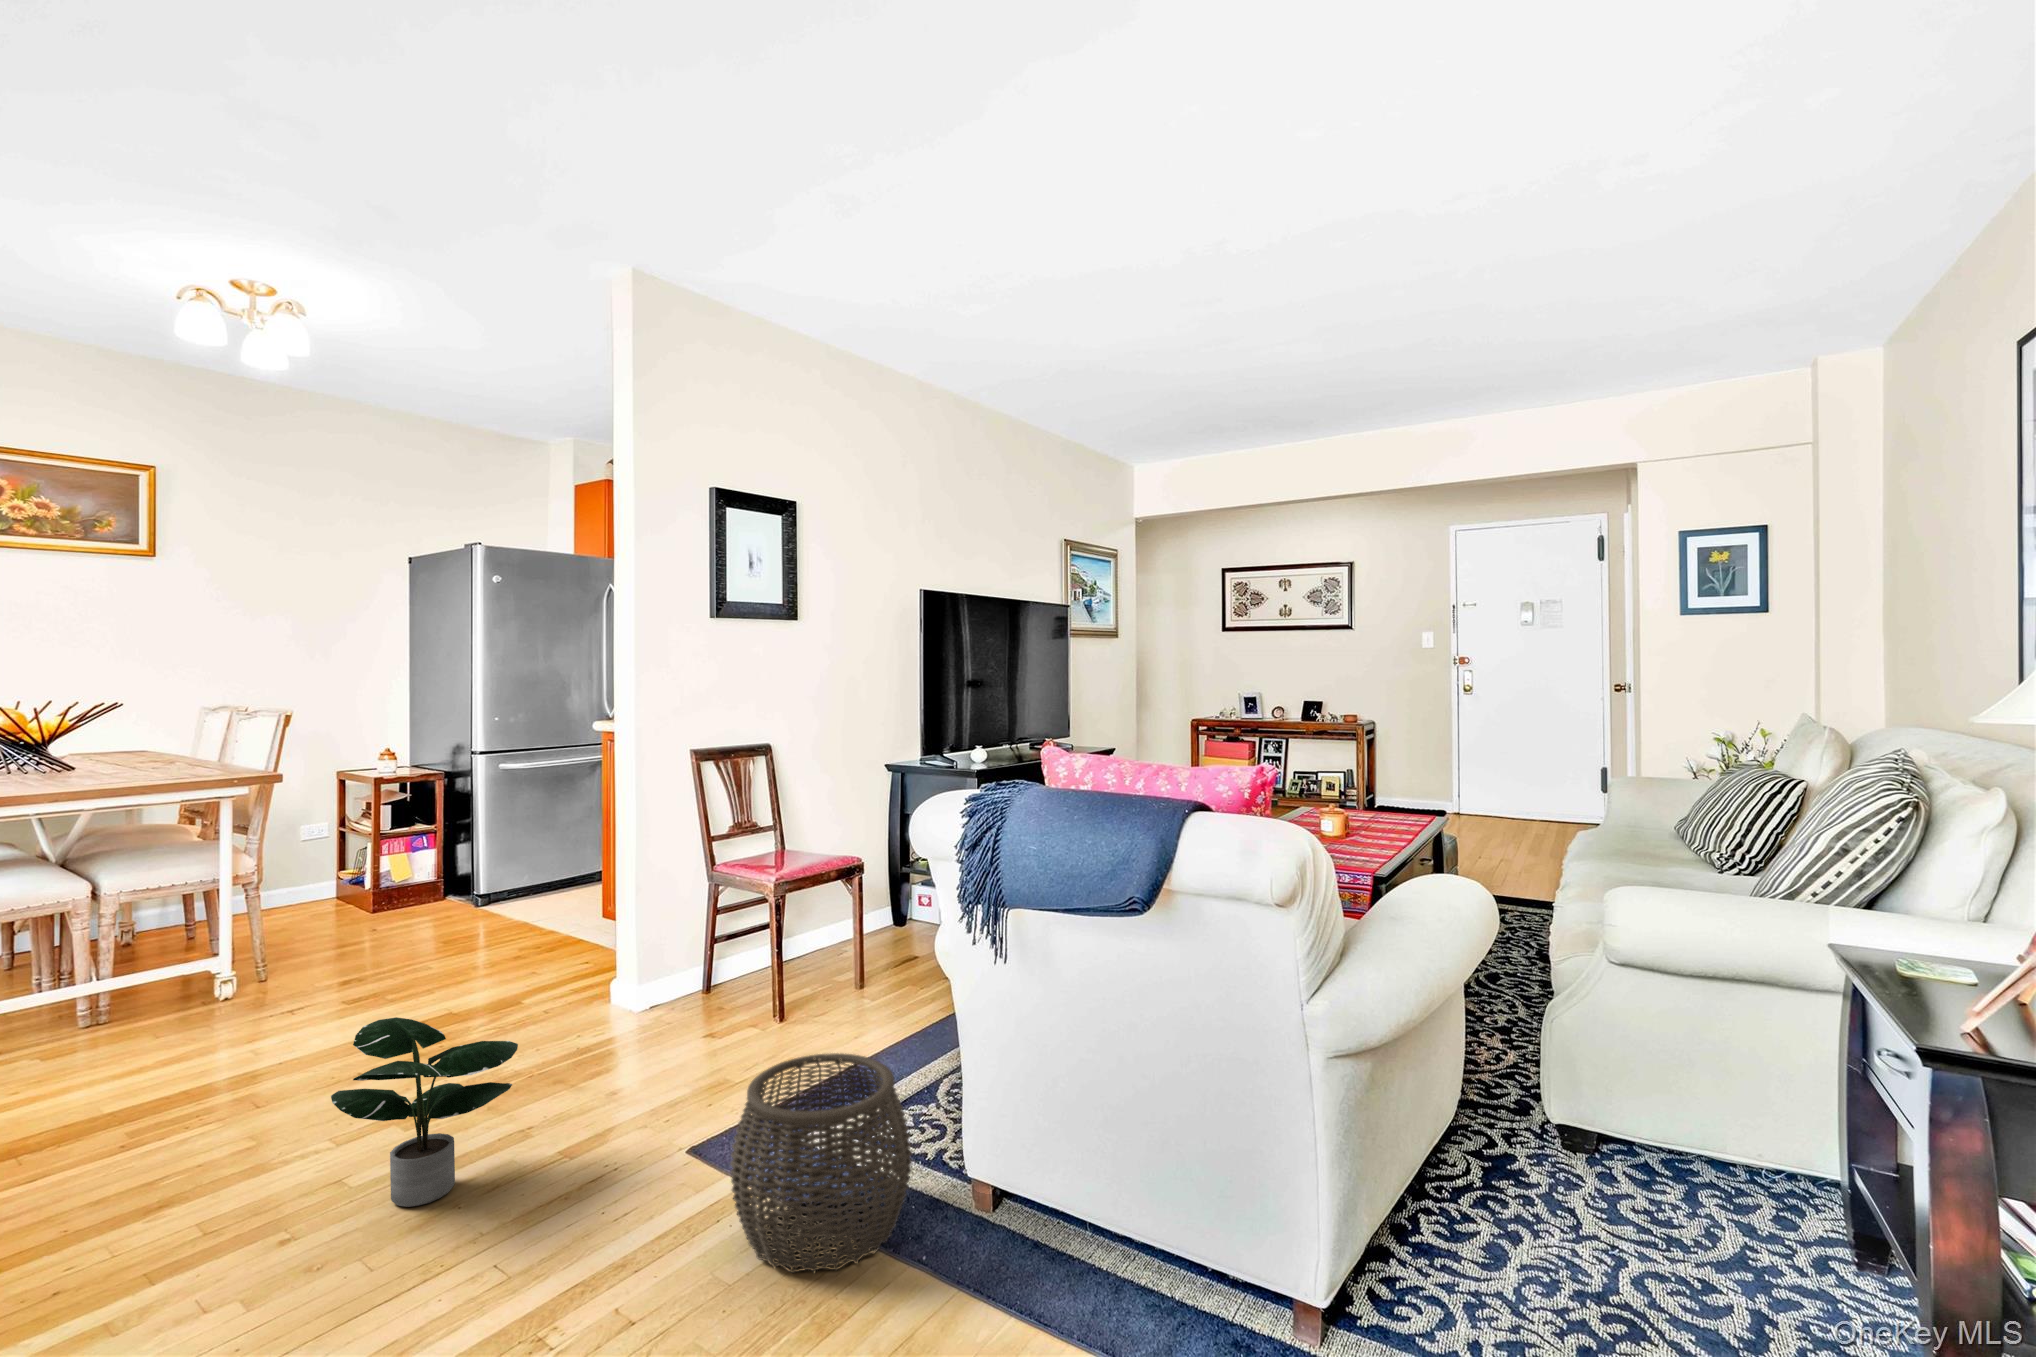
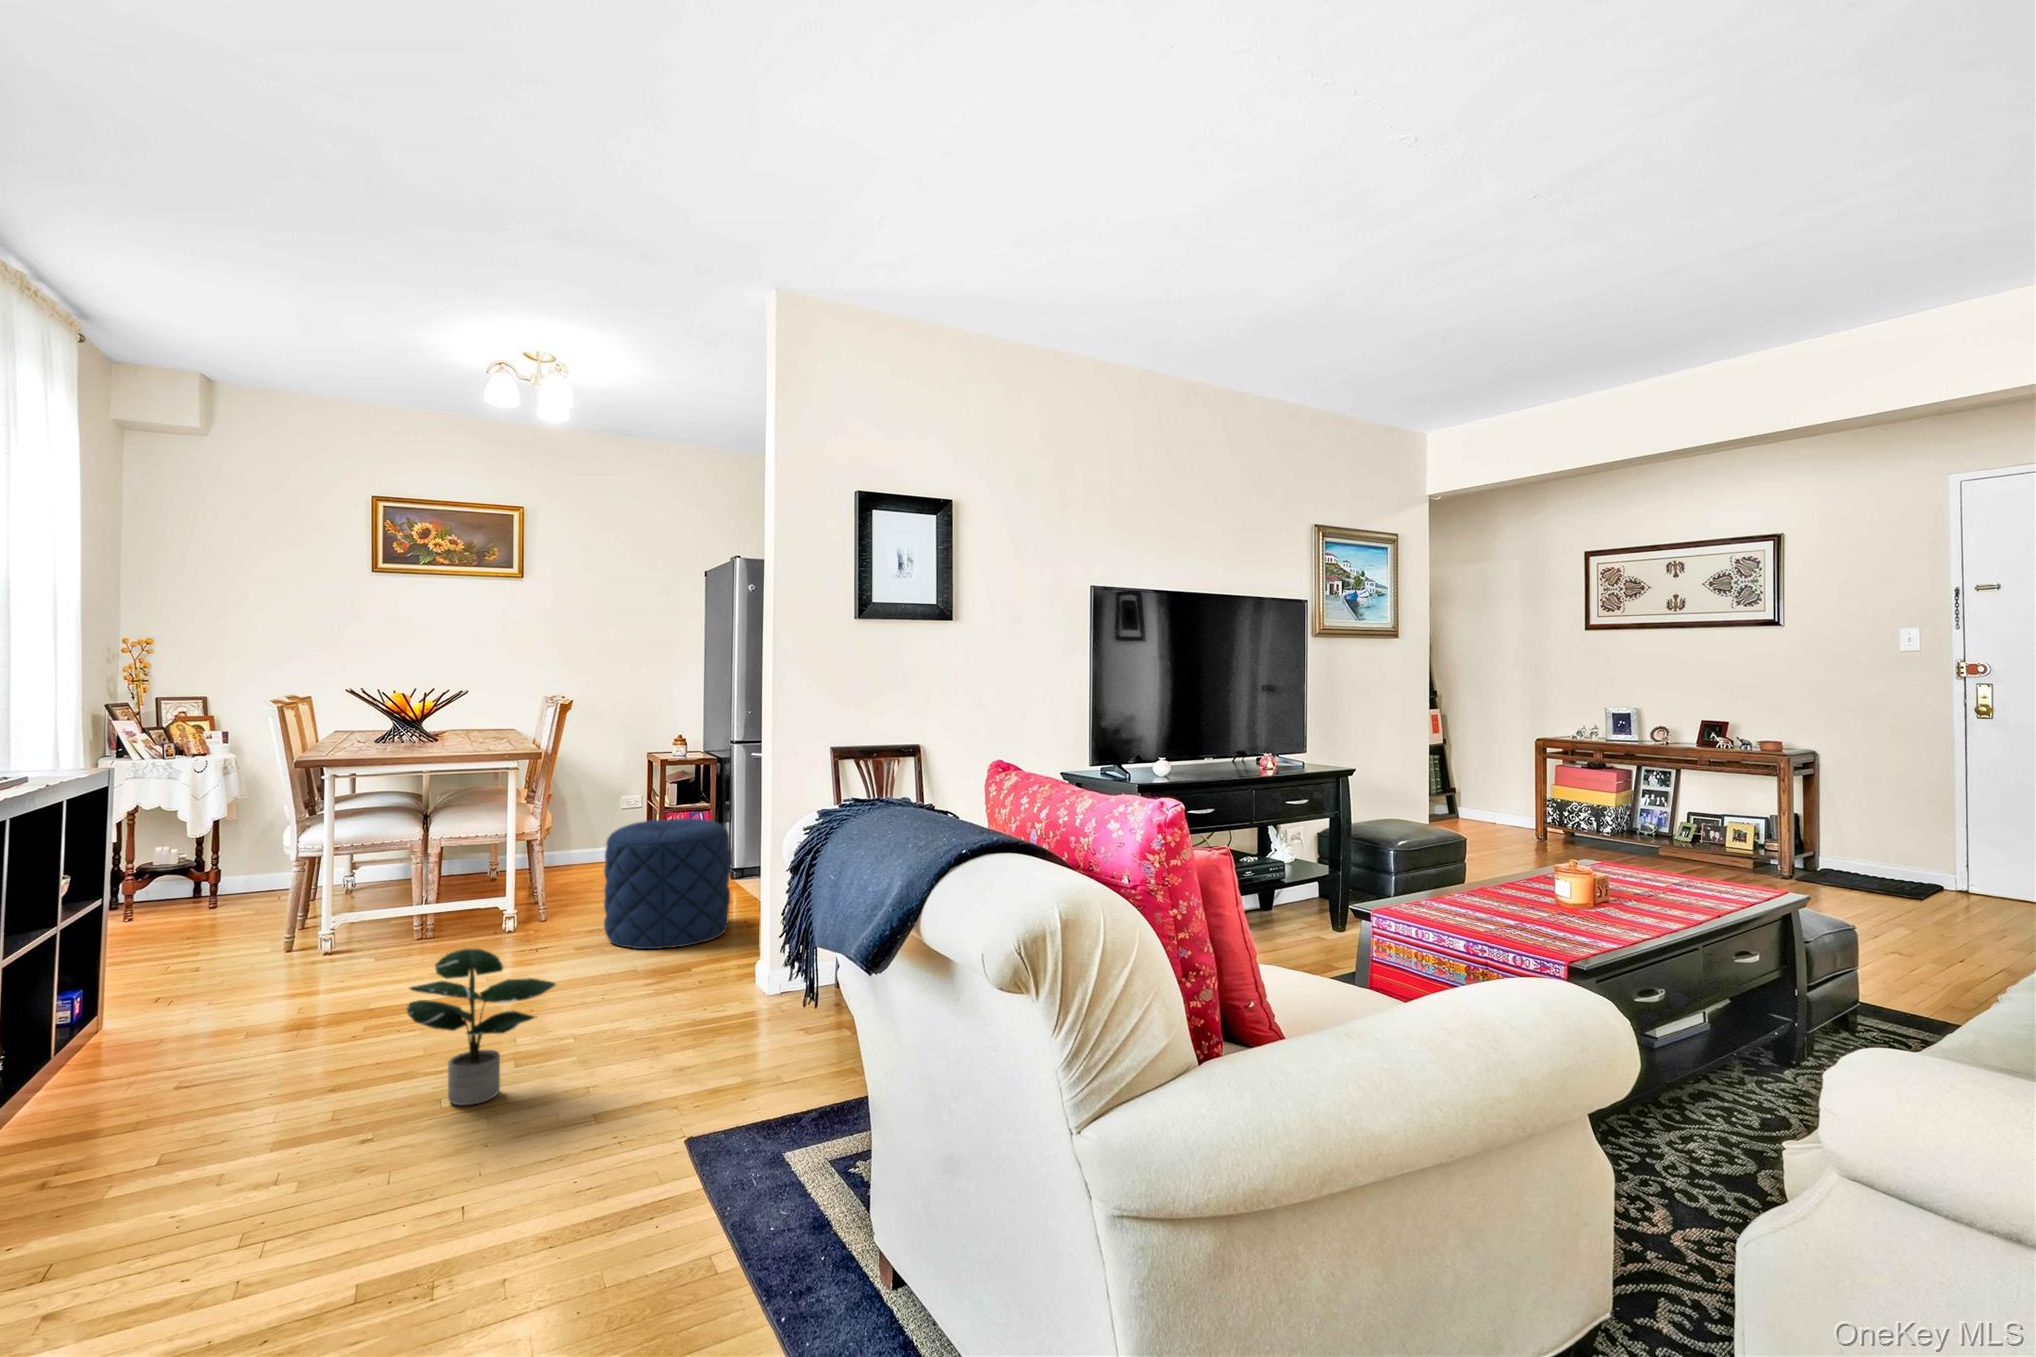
pouf: none [377,841,534,997] -> present [604,818,731,949]
woven basket: present [730,1053,912,1273] -> none [607,1031,788,1237]

